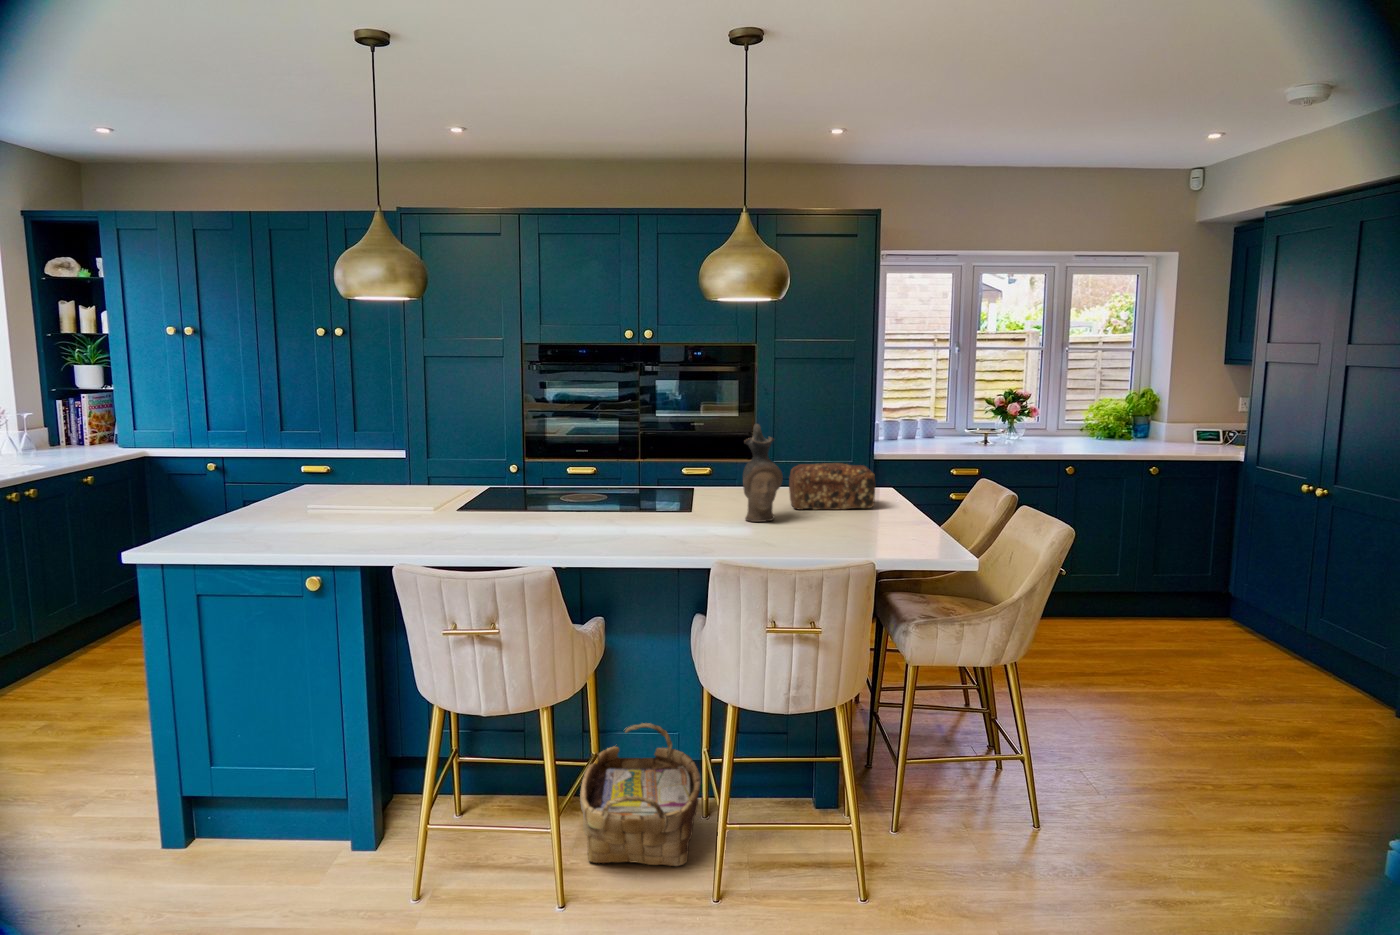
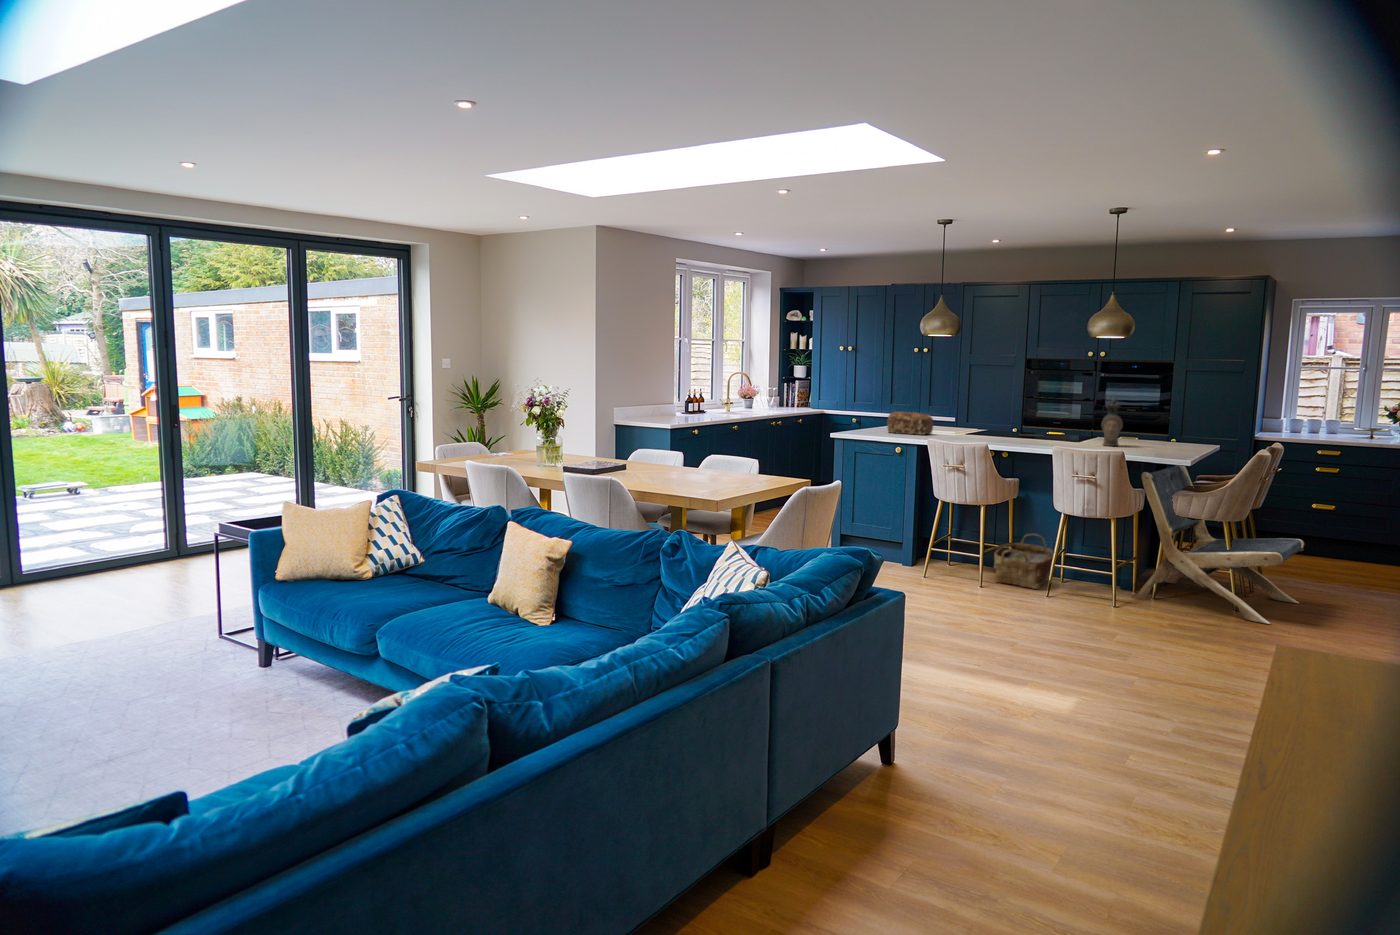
bread loaf: present [789,463,876,510] -> present [887,412,933,435]
lounge chair: none [851,538,1129,856] -> present [1132,465,1304,624]

